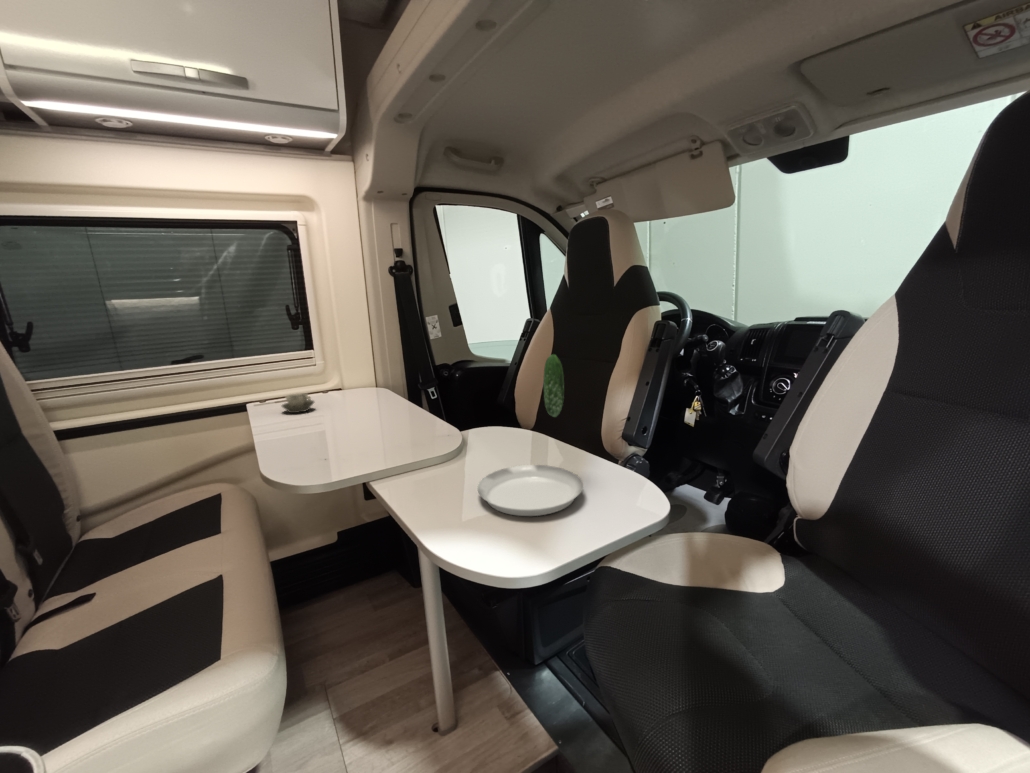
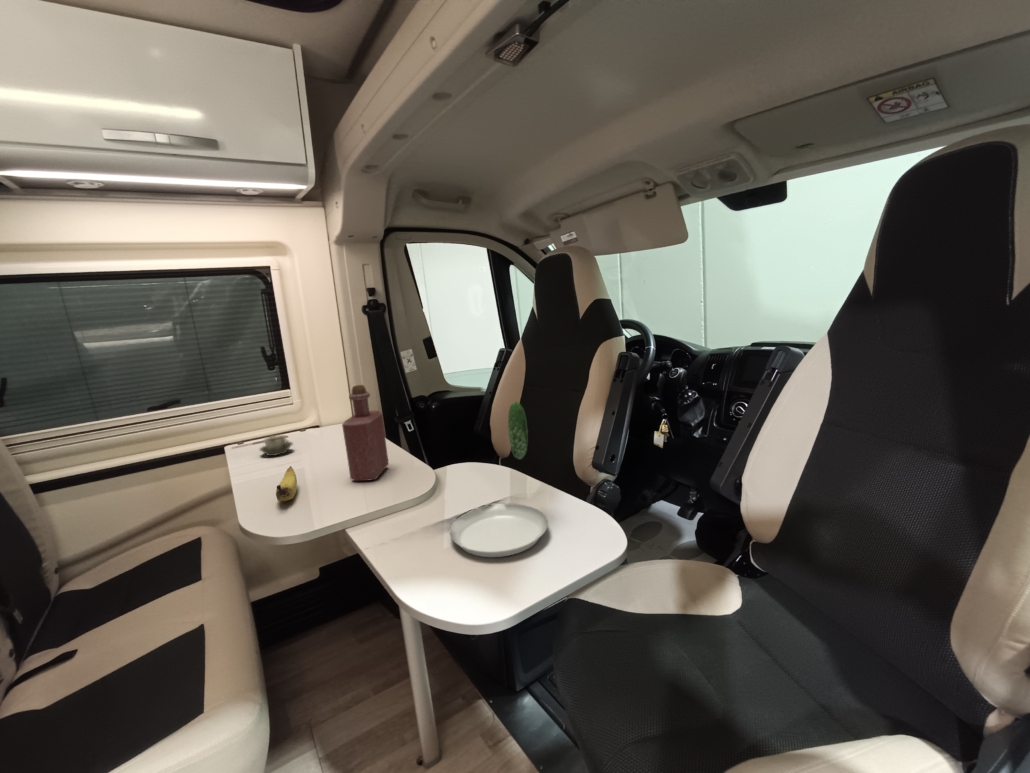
bottle: none [366,338,412,438] -> present [342,385,389,481]
banana: none [297,420,318,453] -> present [276,466,297,501]

